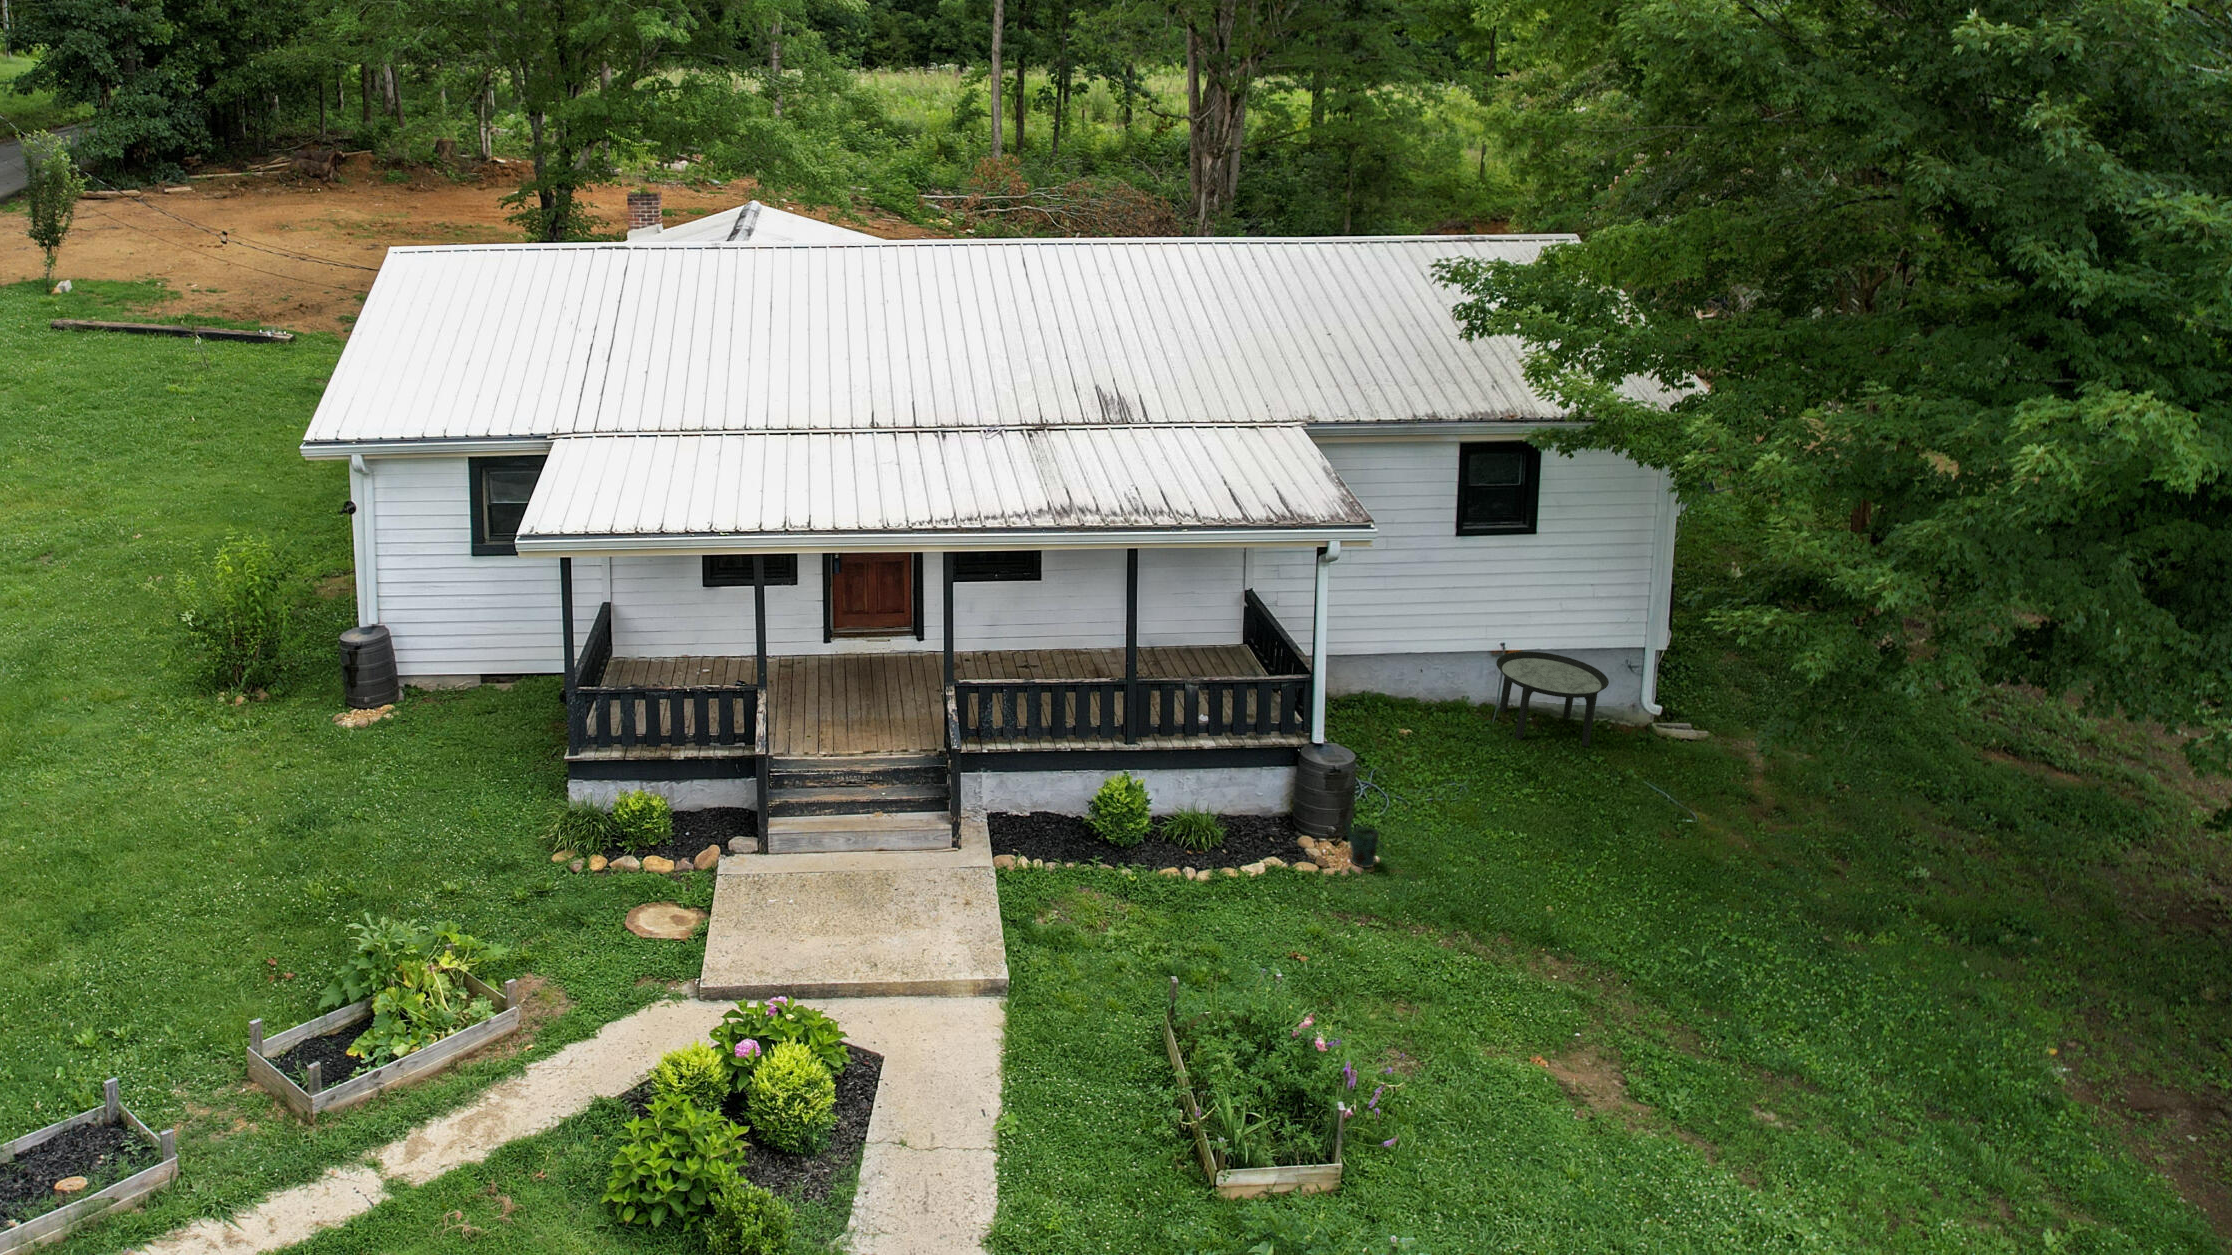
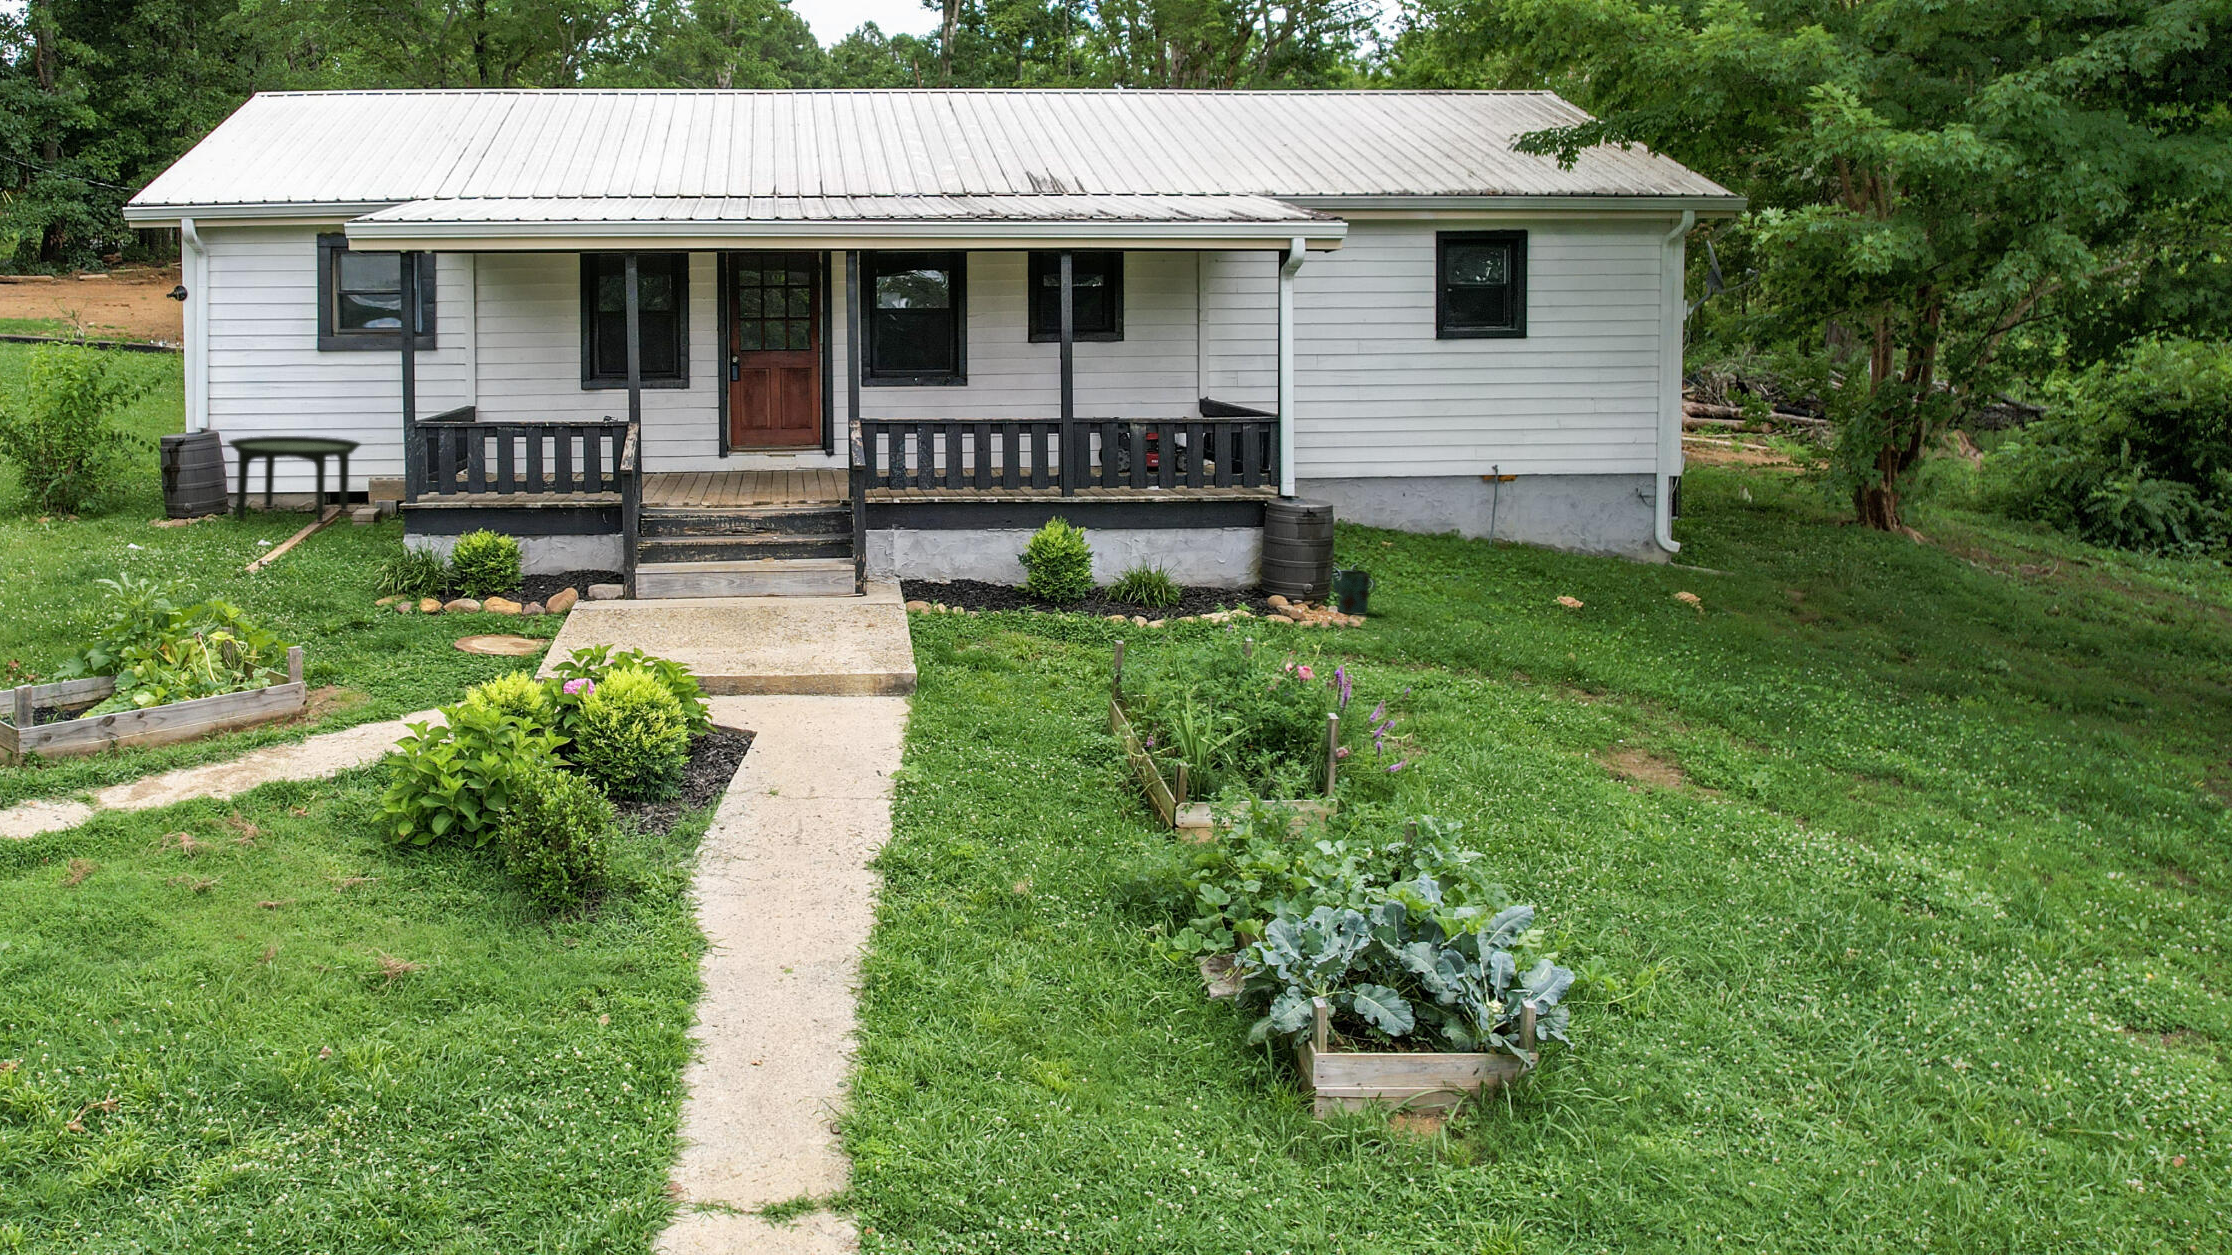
round table: present [1496,652,1609,747] -> present [228,436,360,523]

